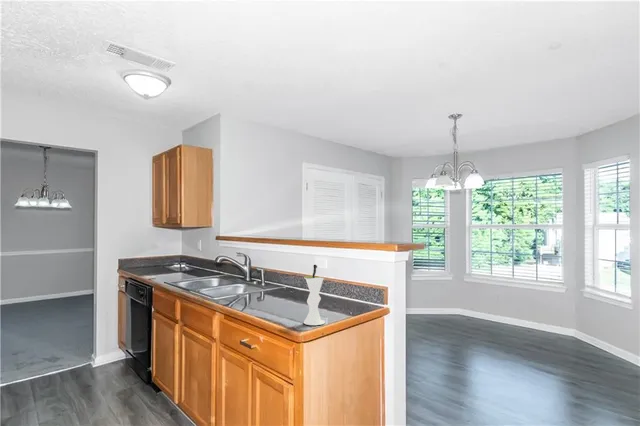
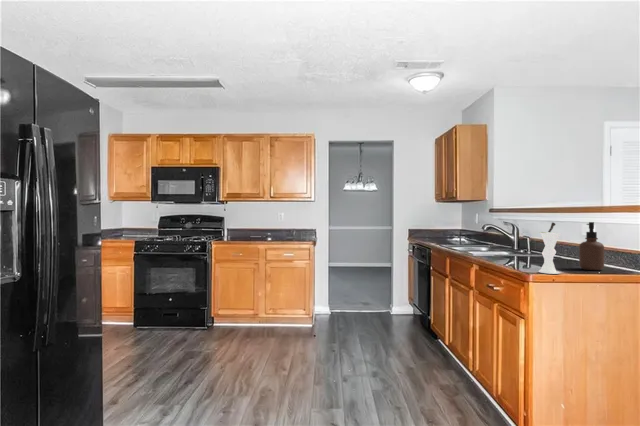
soap dispenser: none [329,259,350,308] -> present [579,222,604,270]

